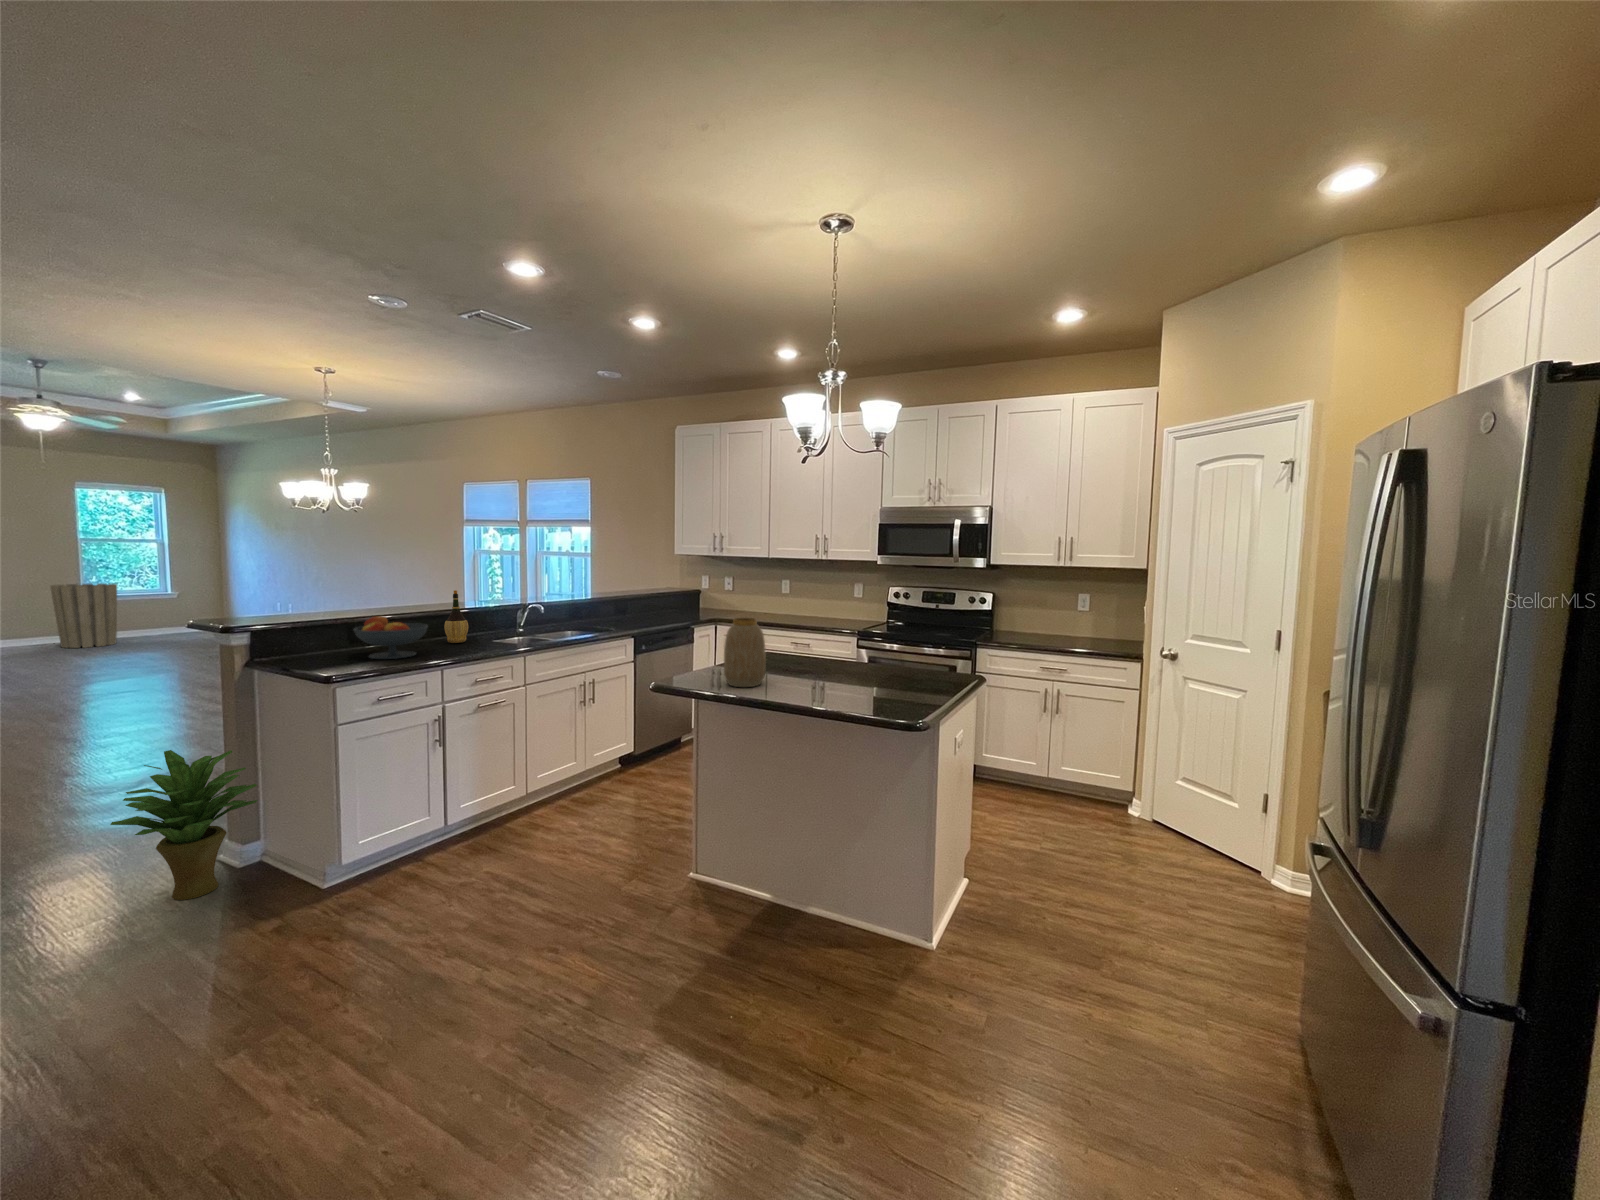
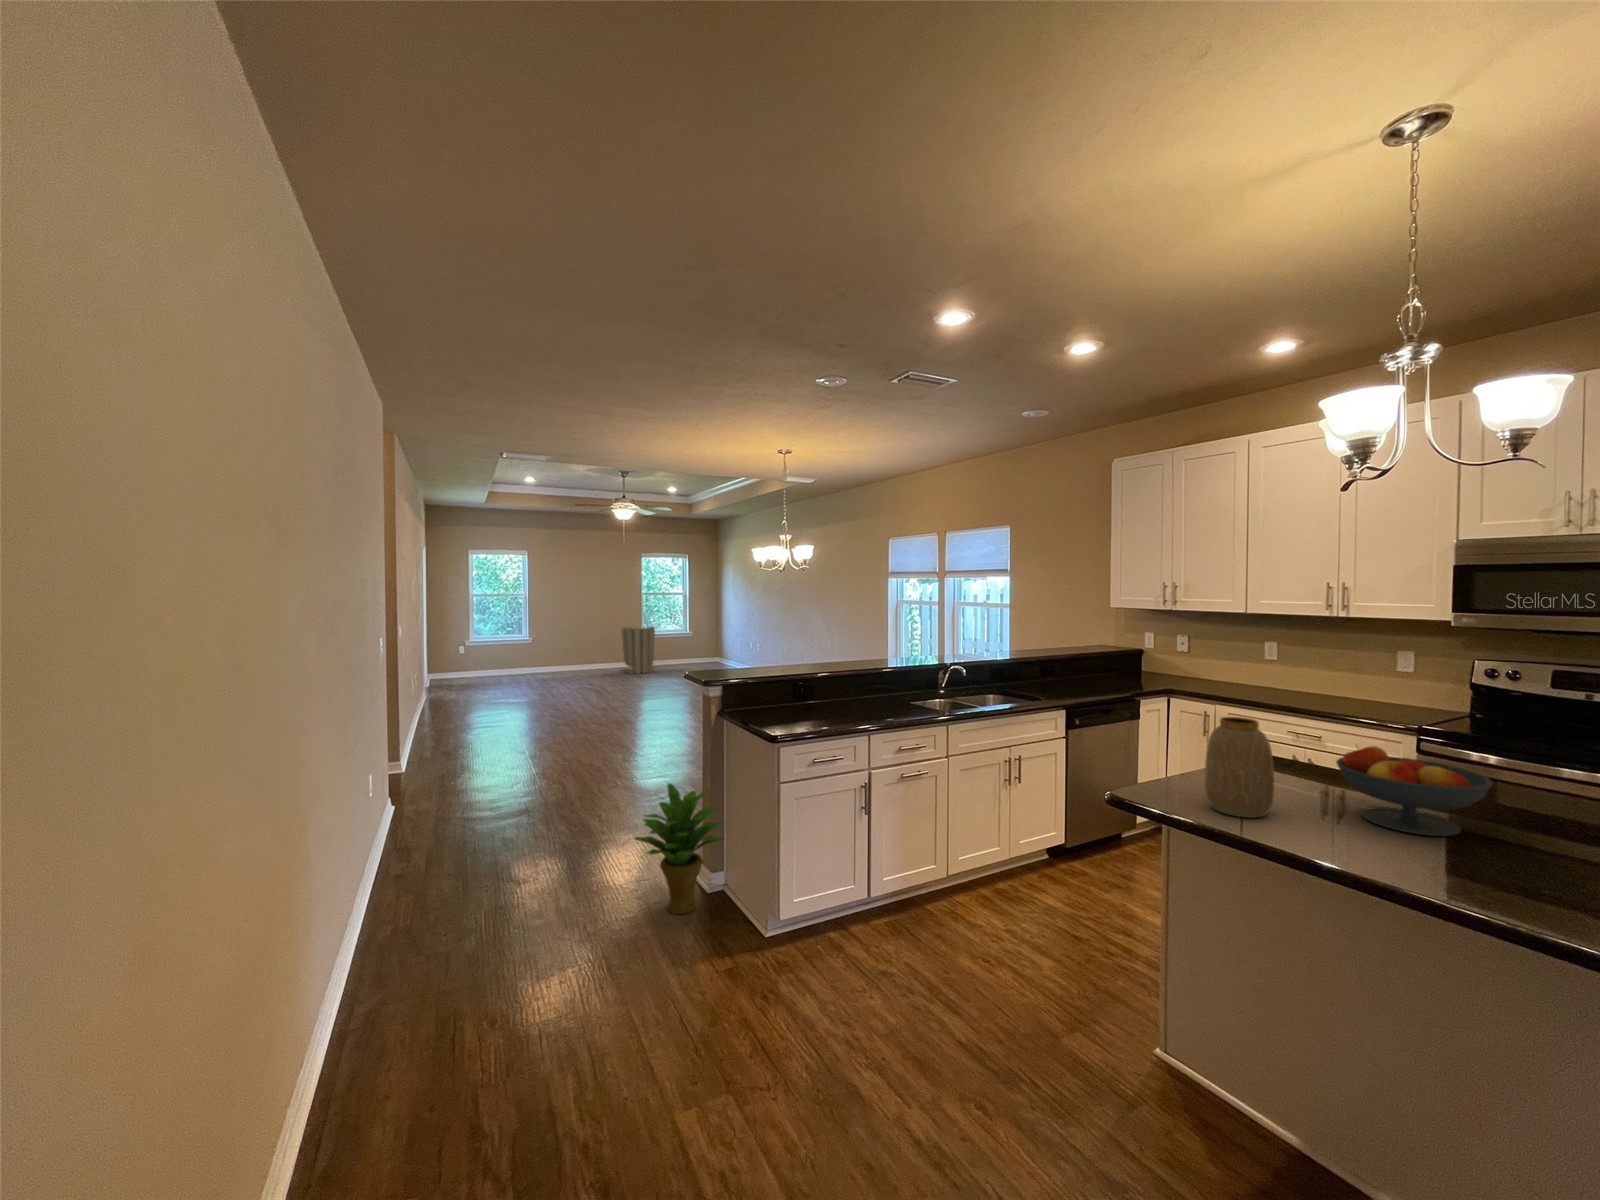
wine bottle: present [444,590,468,643] -> none [872,652,893,705]
fruit bowl: present [354,616,428,659] -> present [1336,746,1493,836]

